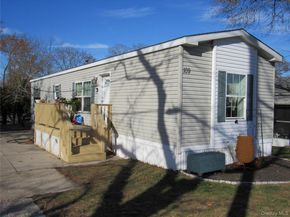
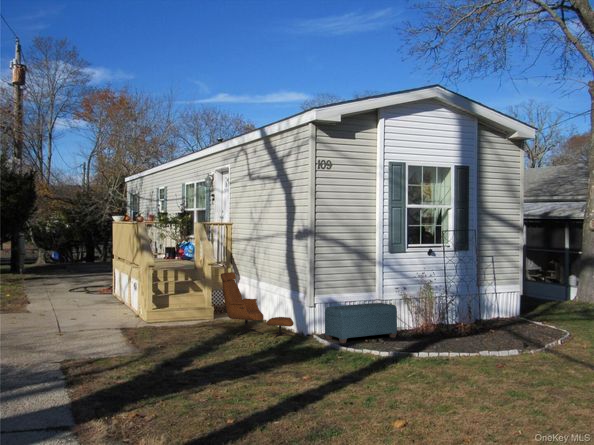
lounge chair: present [235,135,256,171] -> present [221,272,294,338]

